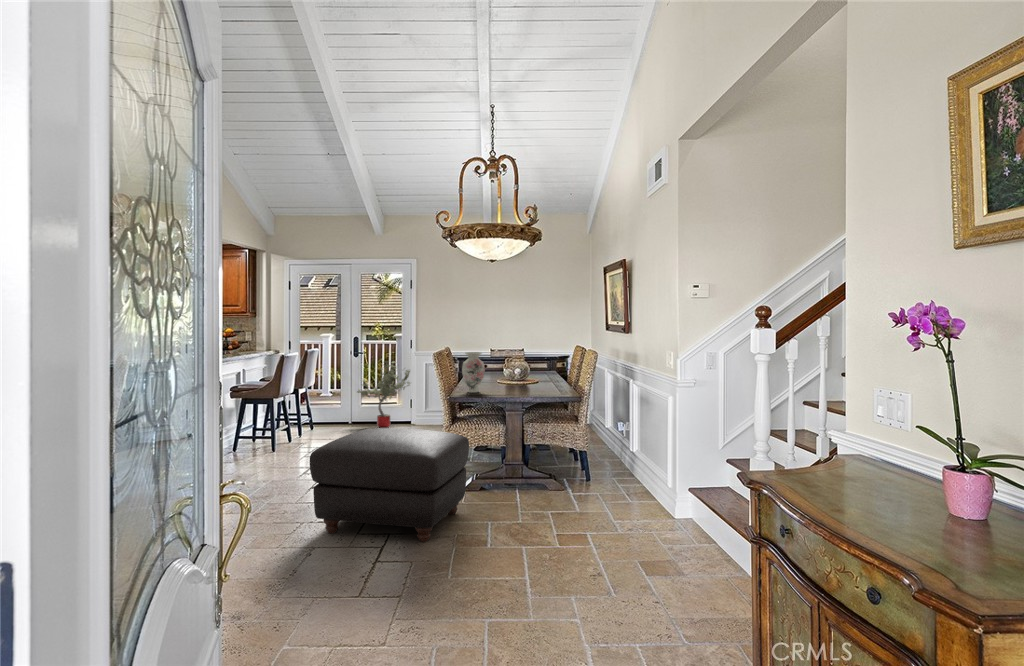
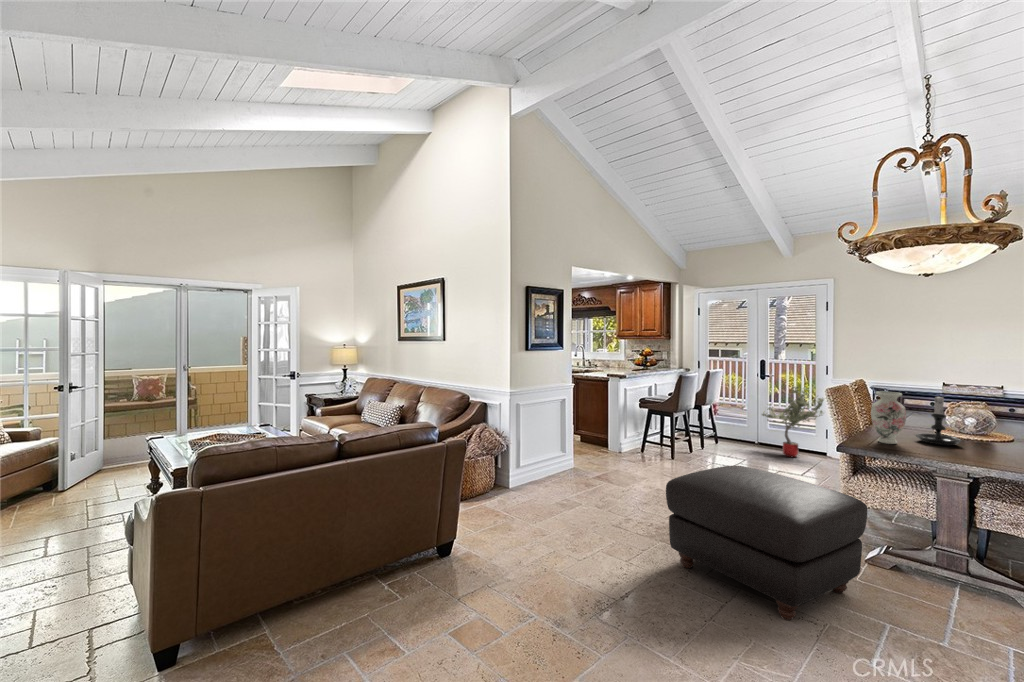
candle holder: none [488,351,515,390] -> present [915,396,961,445]

